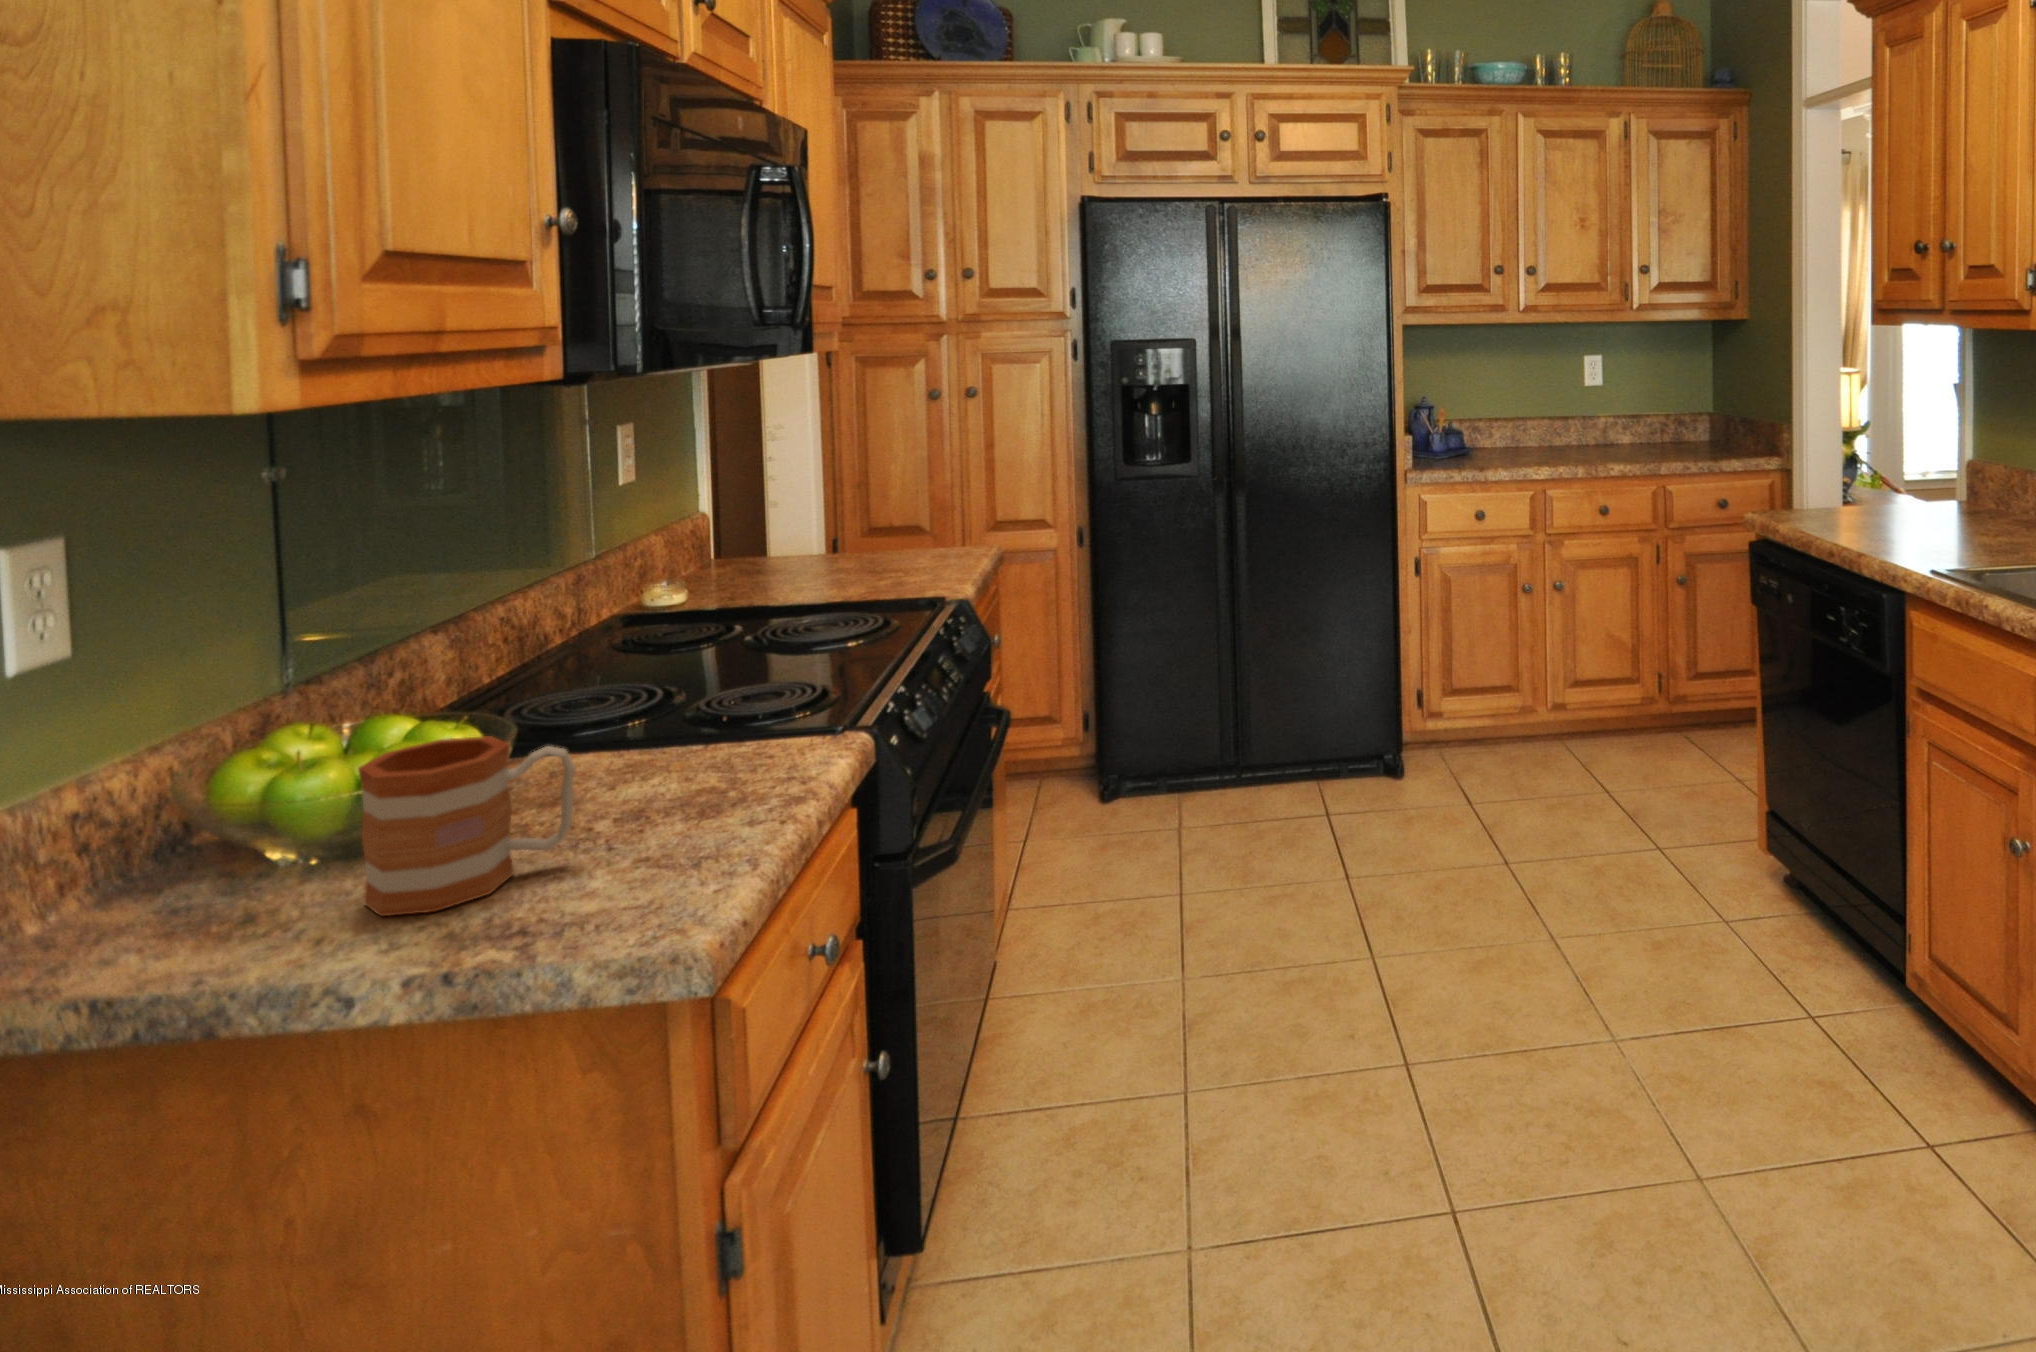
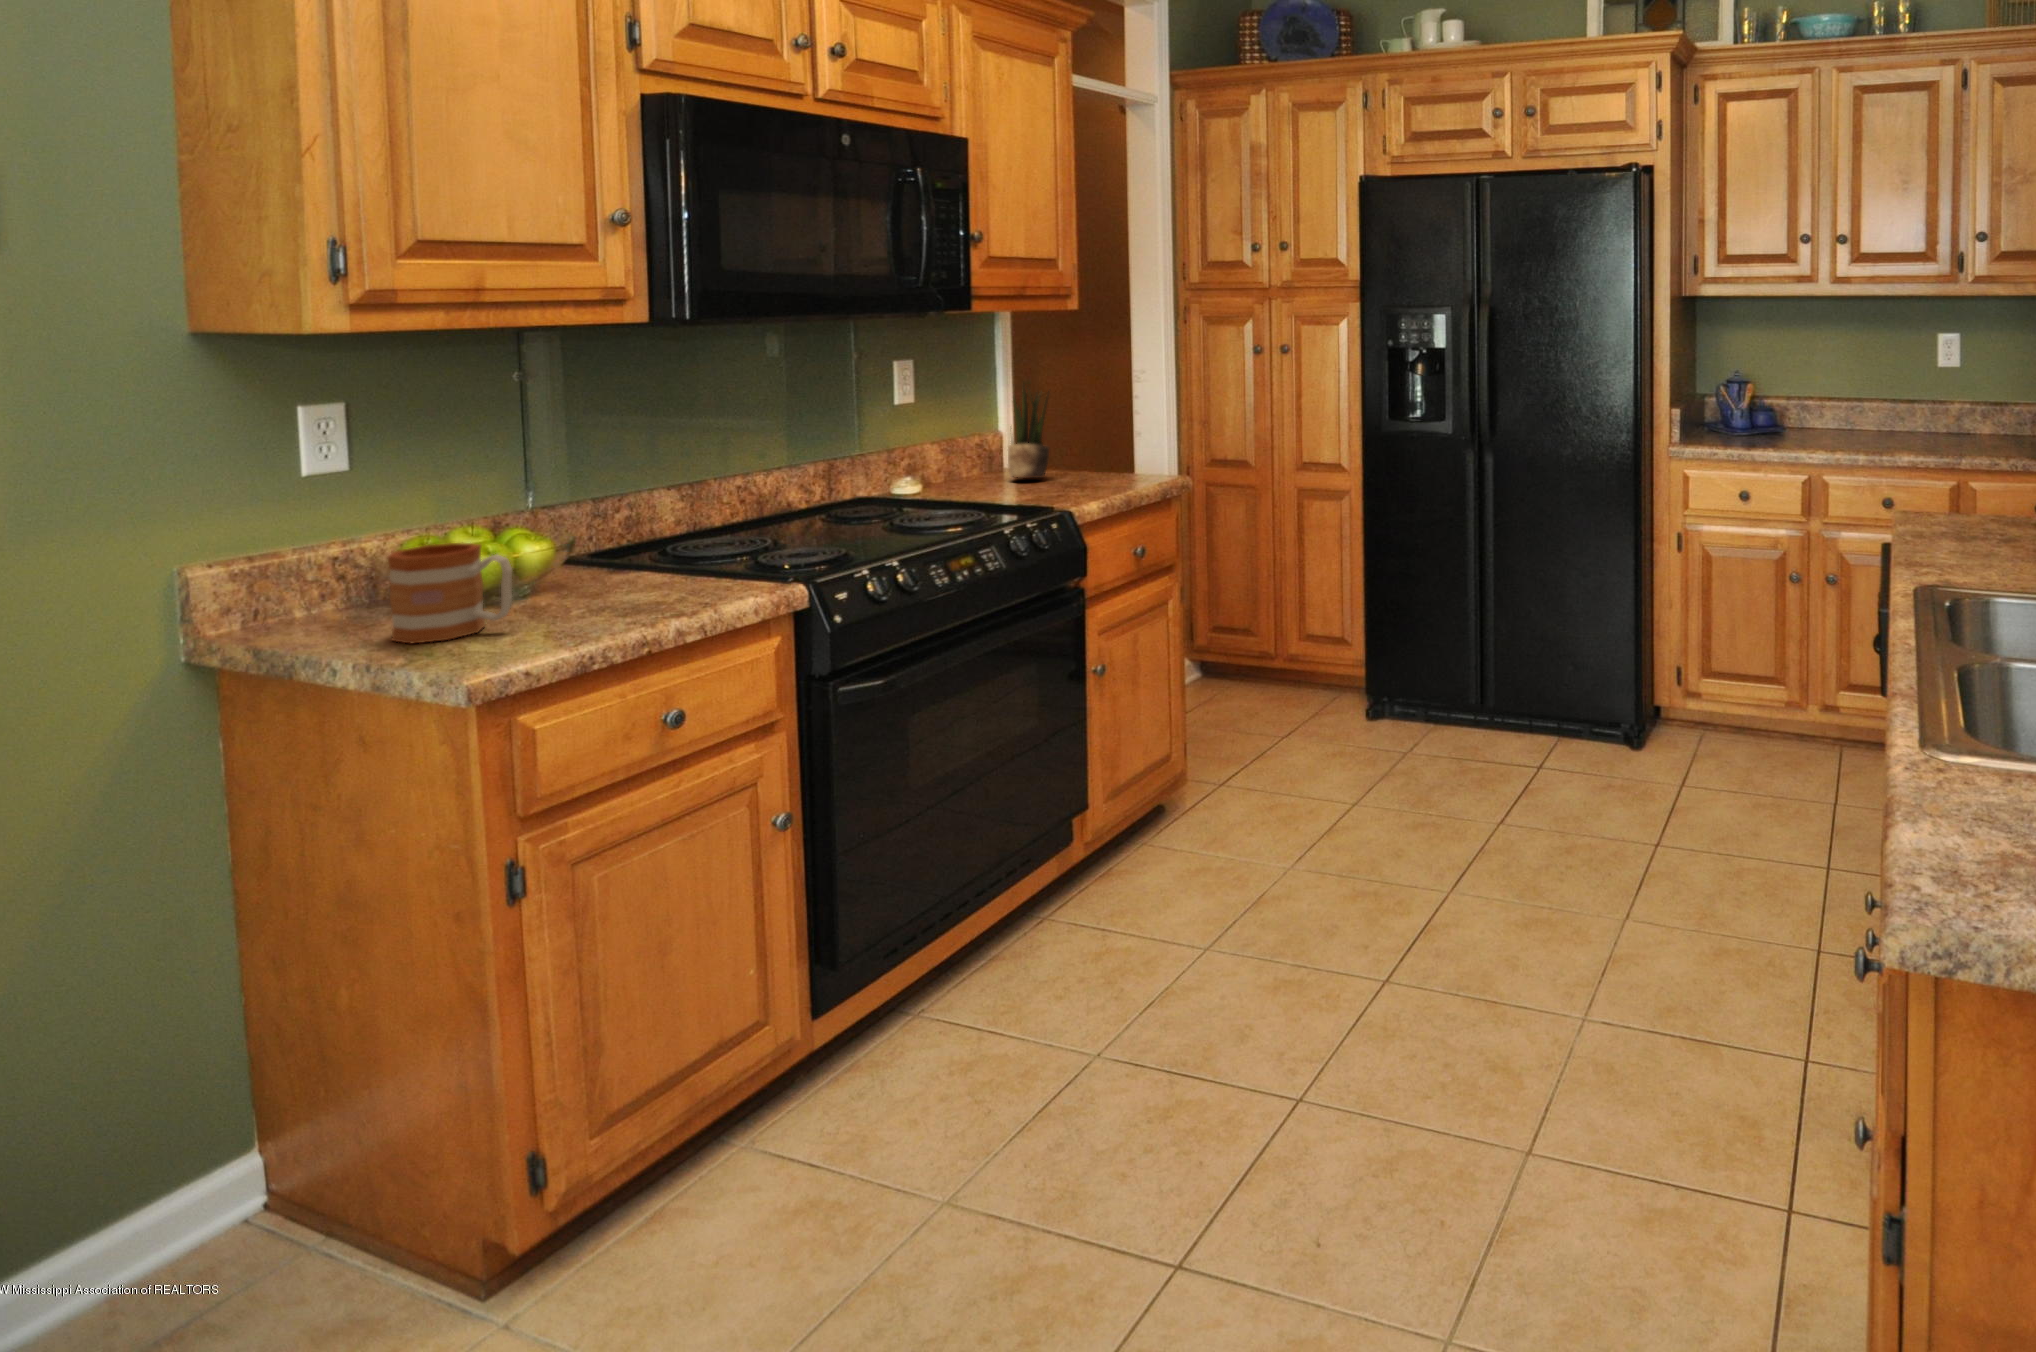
potted plant: none [763,445,818,571] -> present [1008,388,1049,478]

